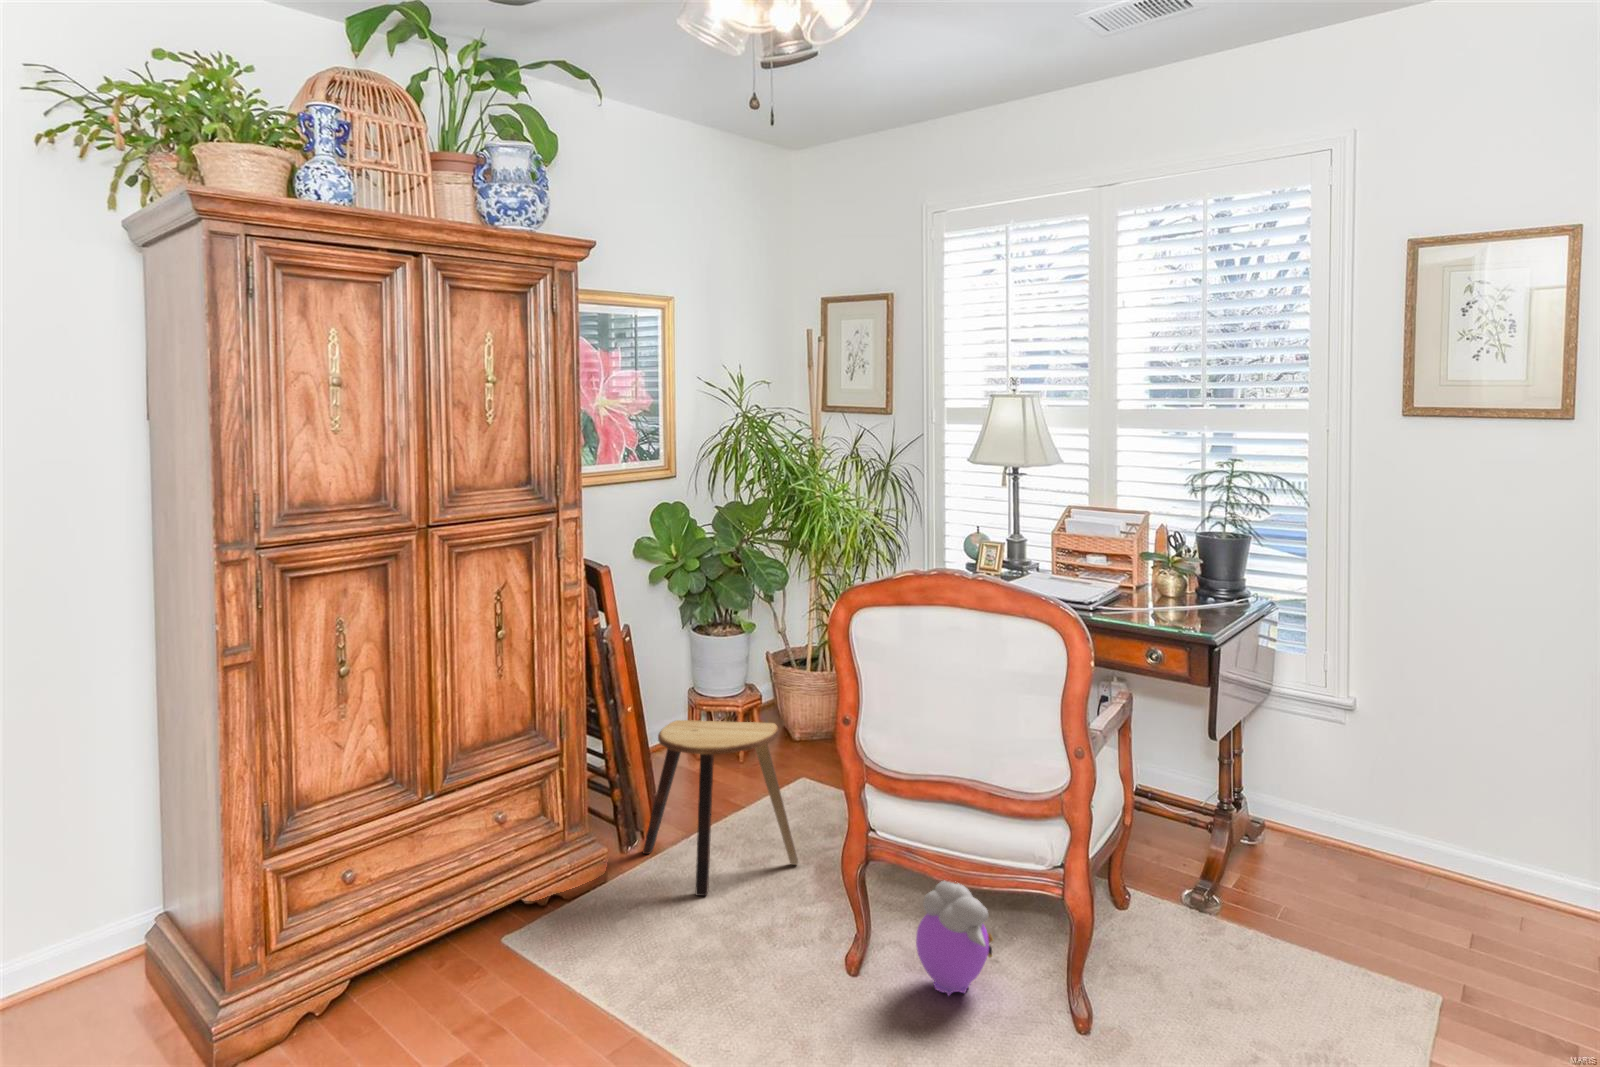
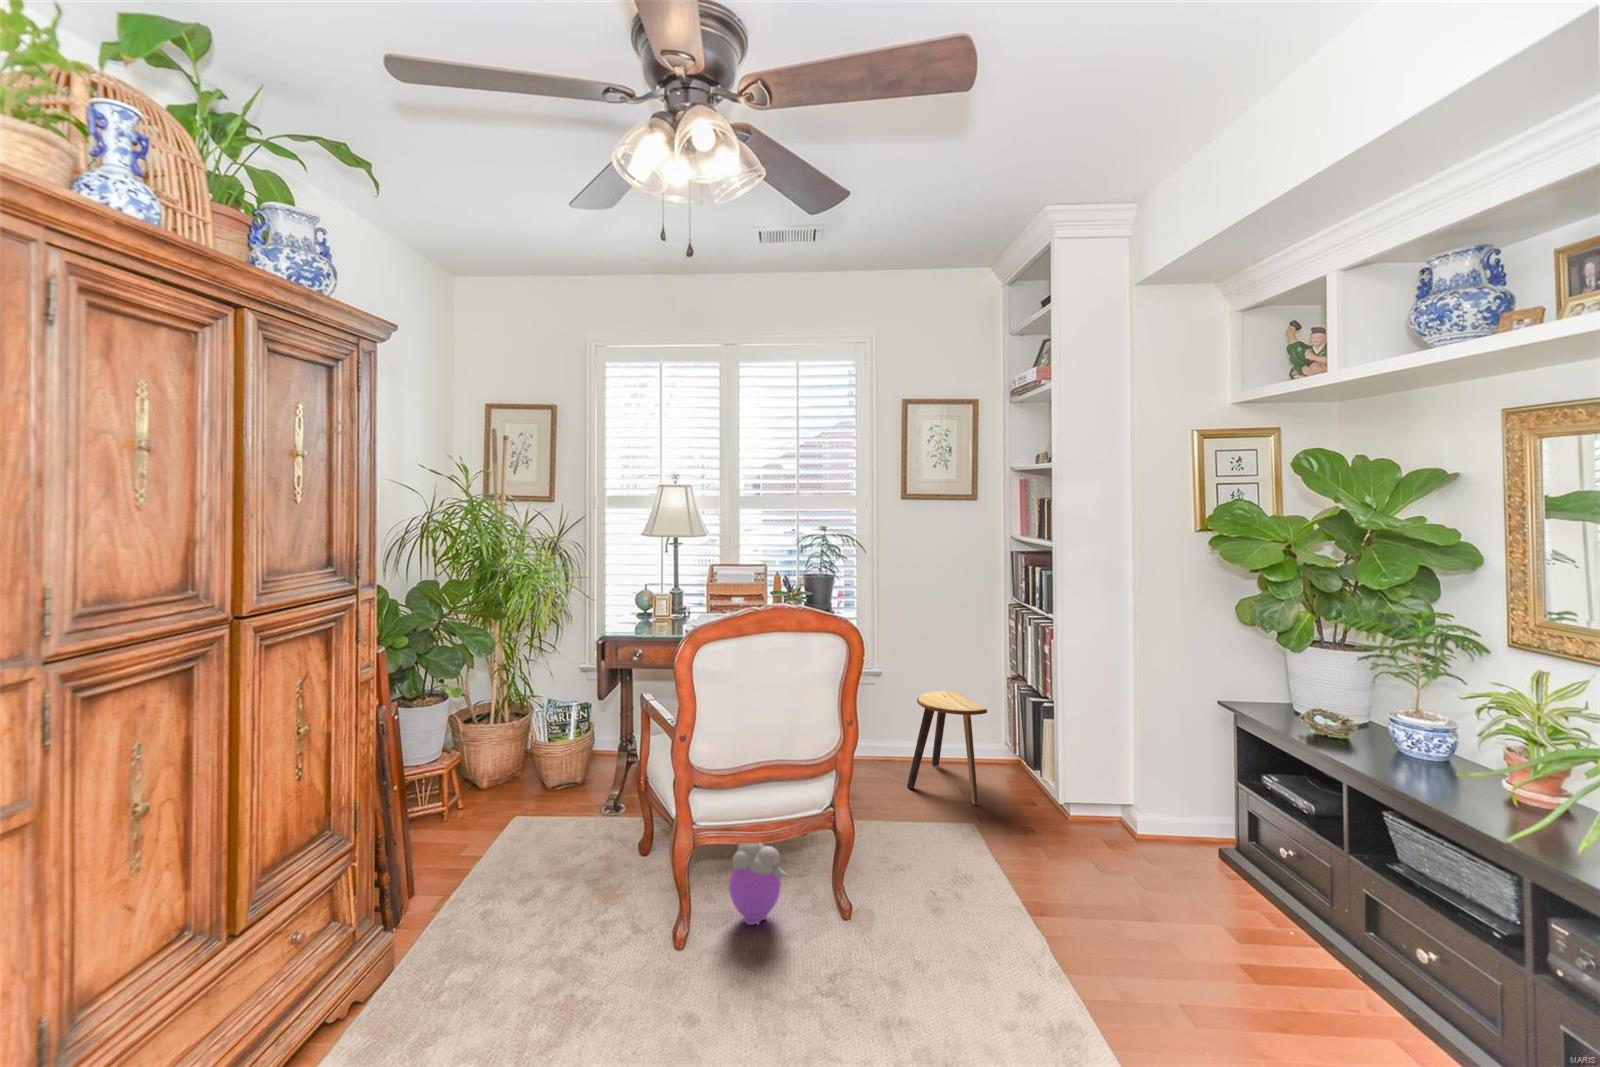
stool: present [642,720,798,896] -> present [907,691,987,805]

